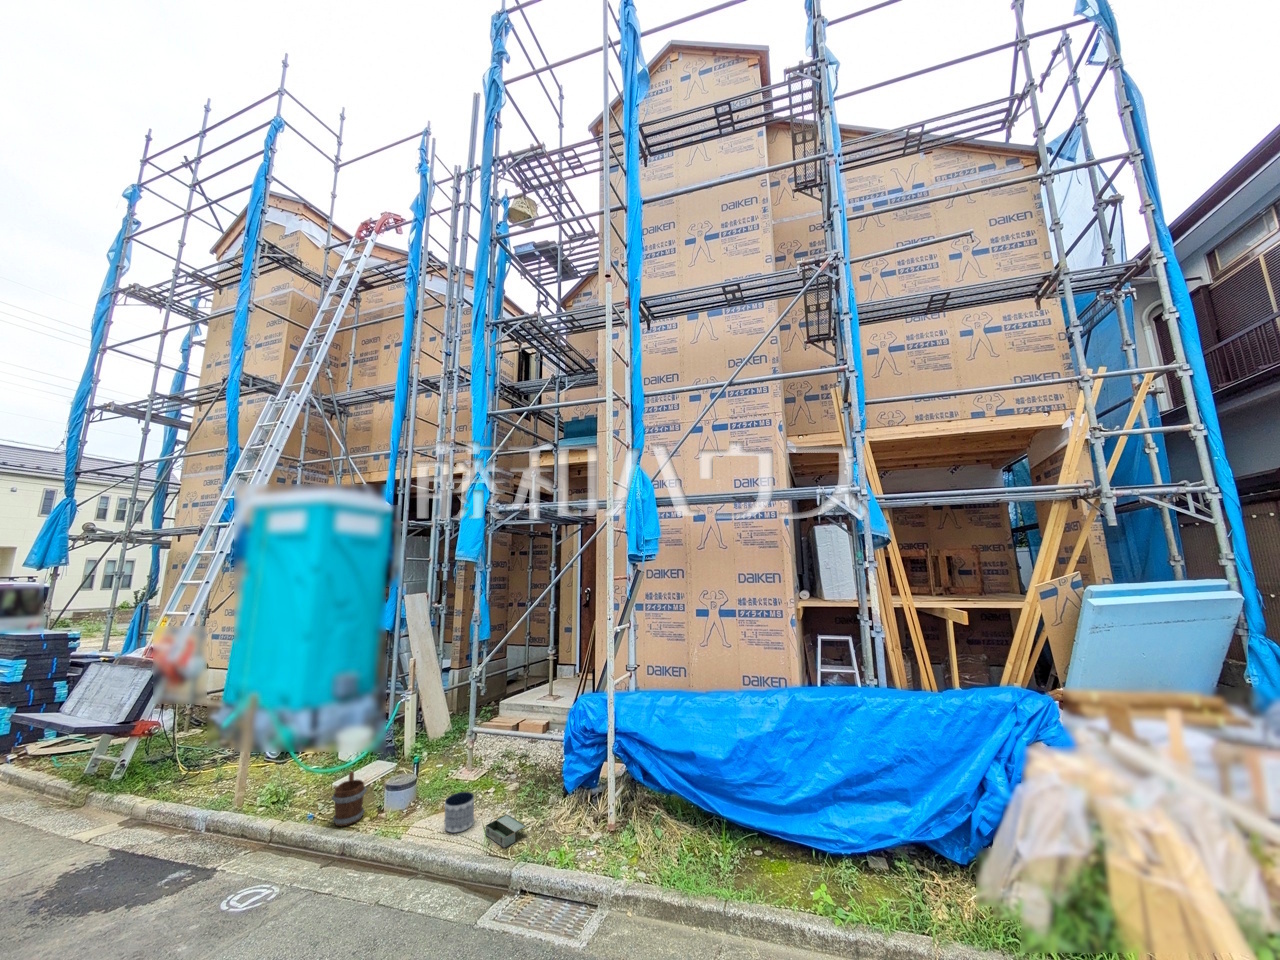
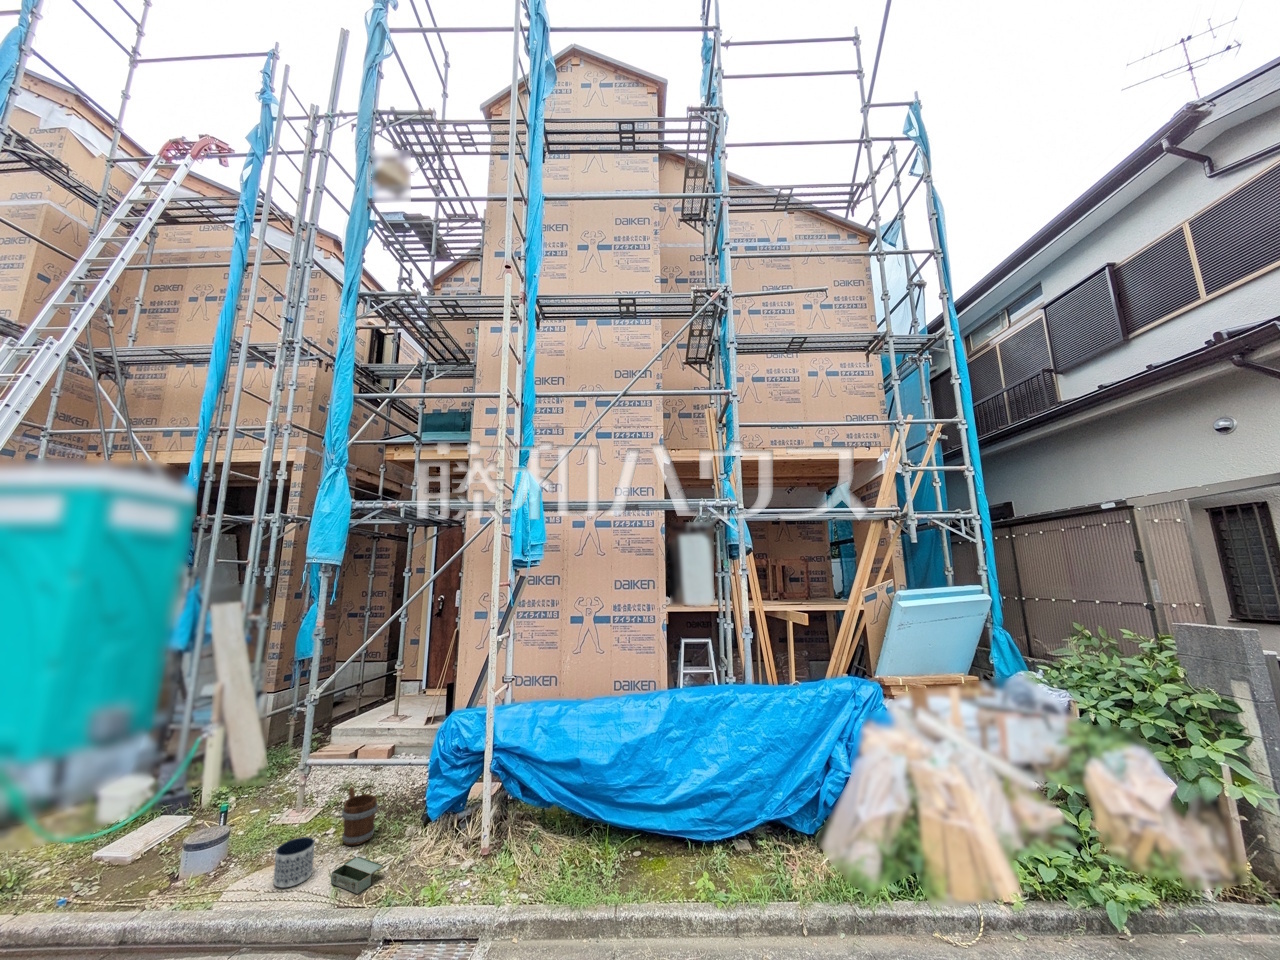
bucket: present [332,772,367,826] -> present [341,787,378,845]

